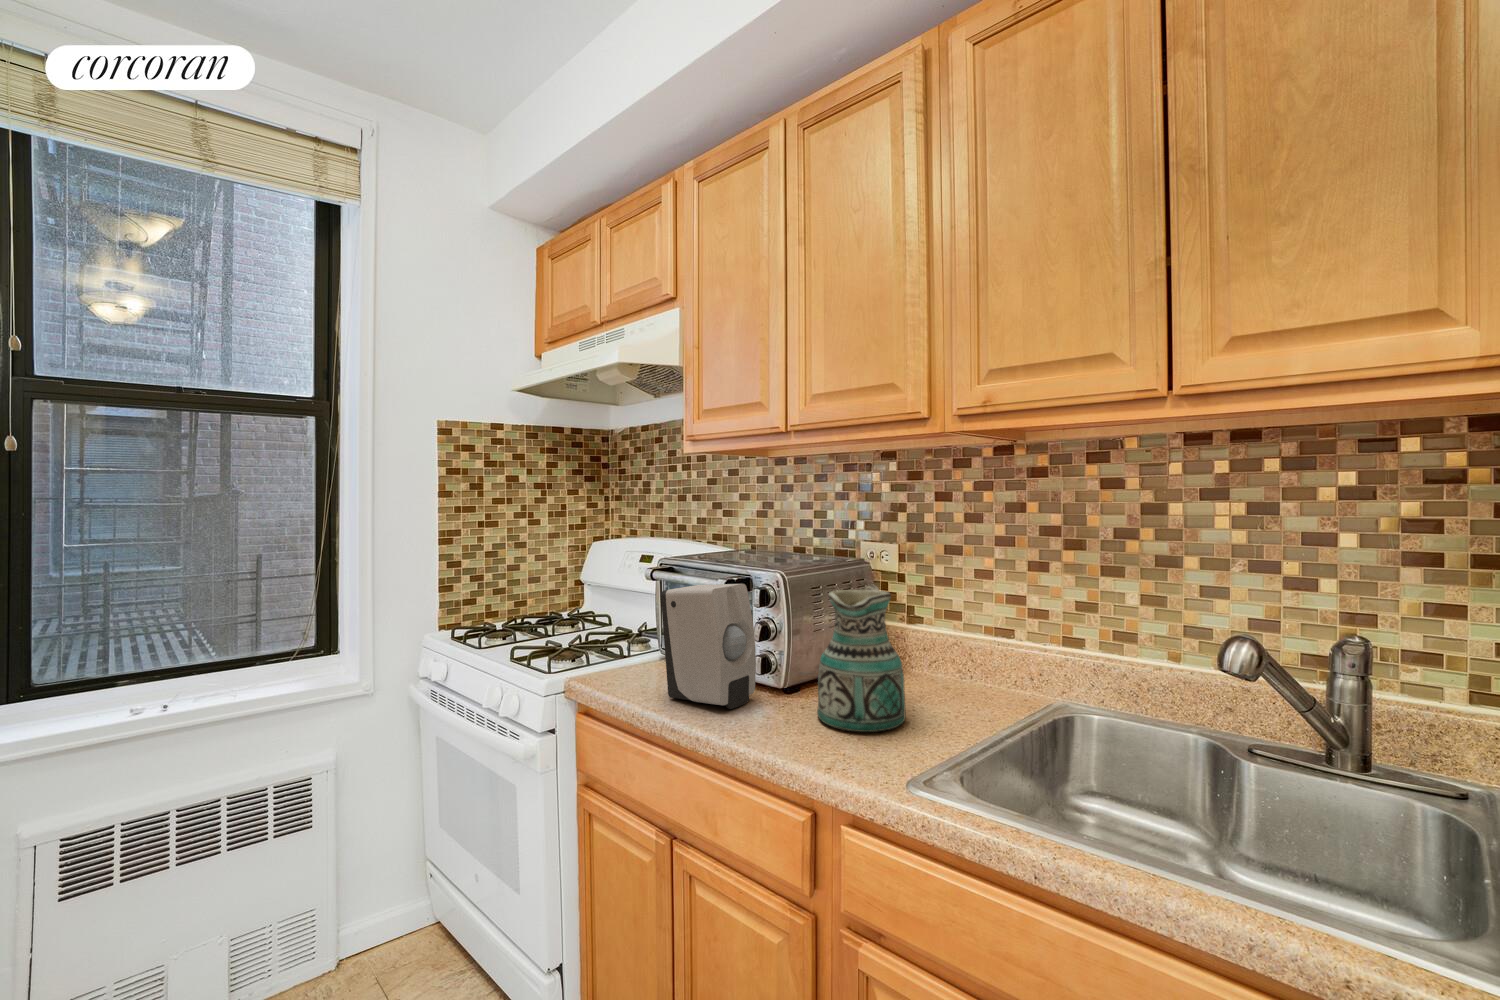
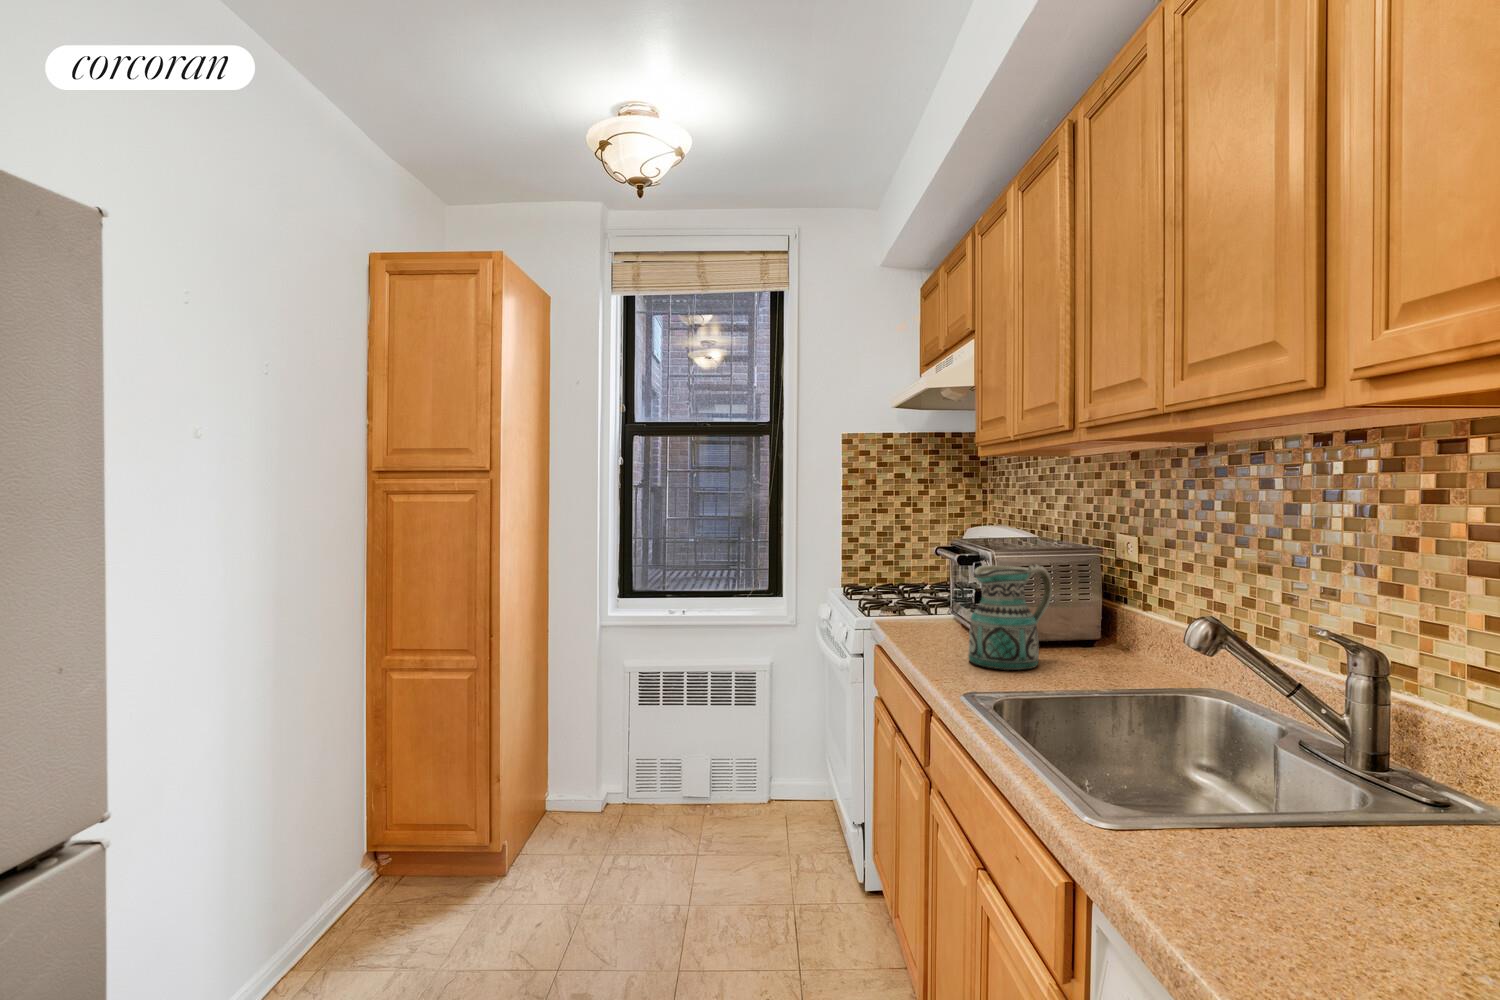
soap dispenser: present [661,584,756,709] -> none [904,557,959,644]

